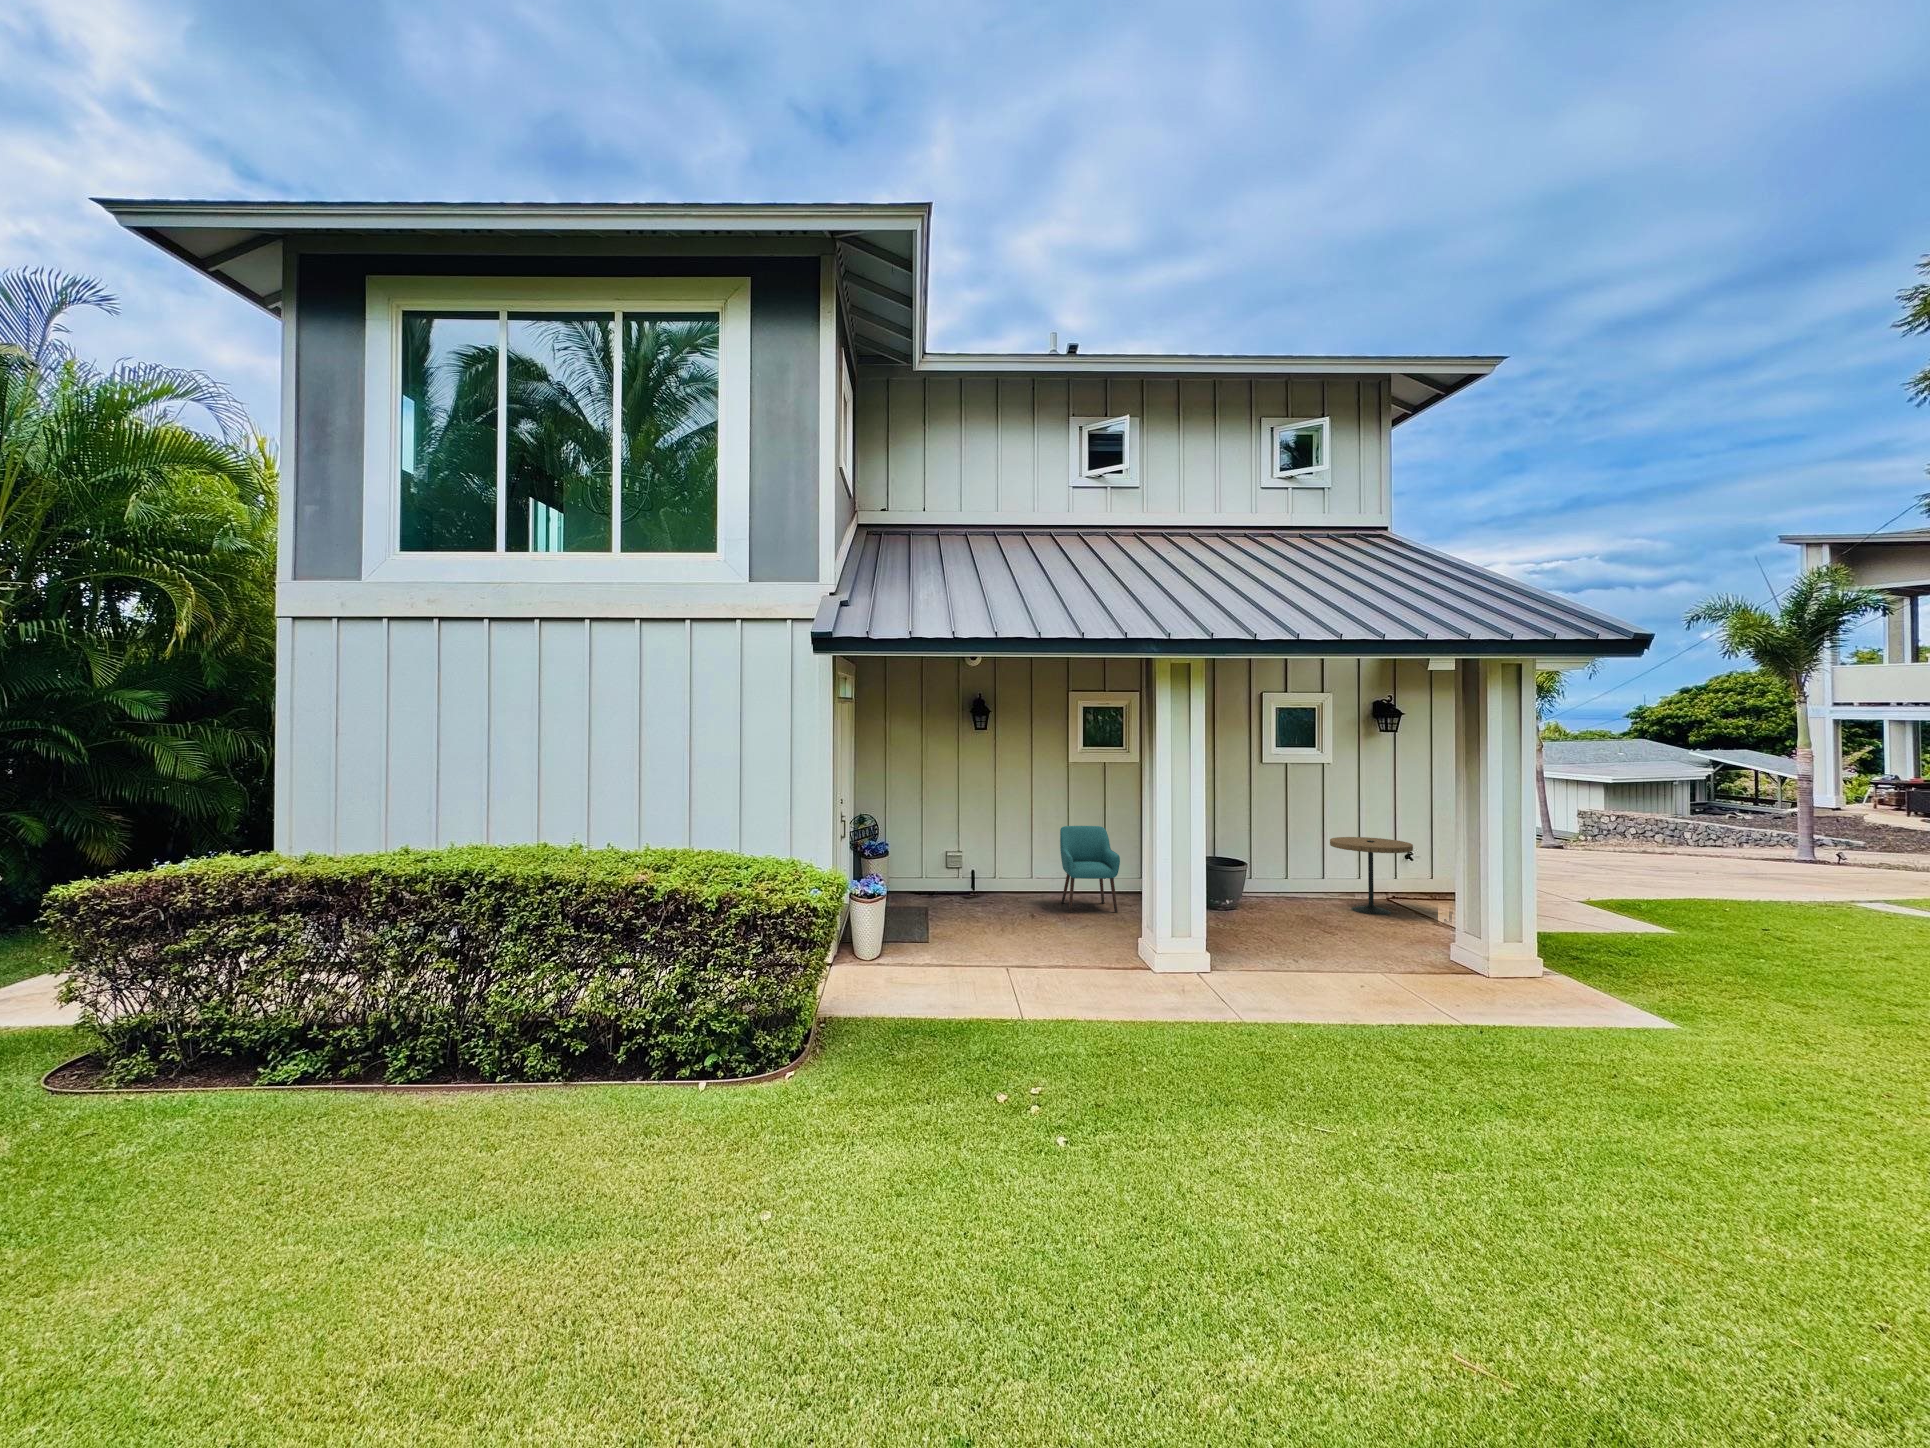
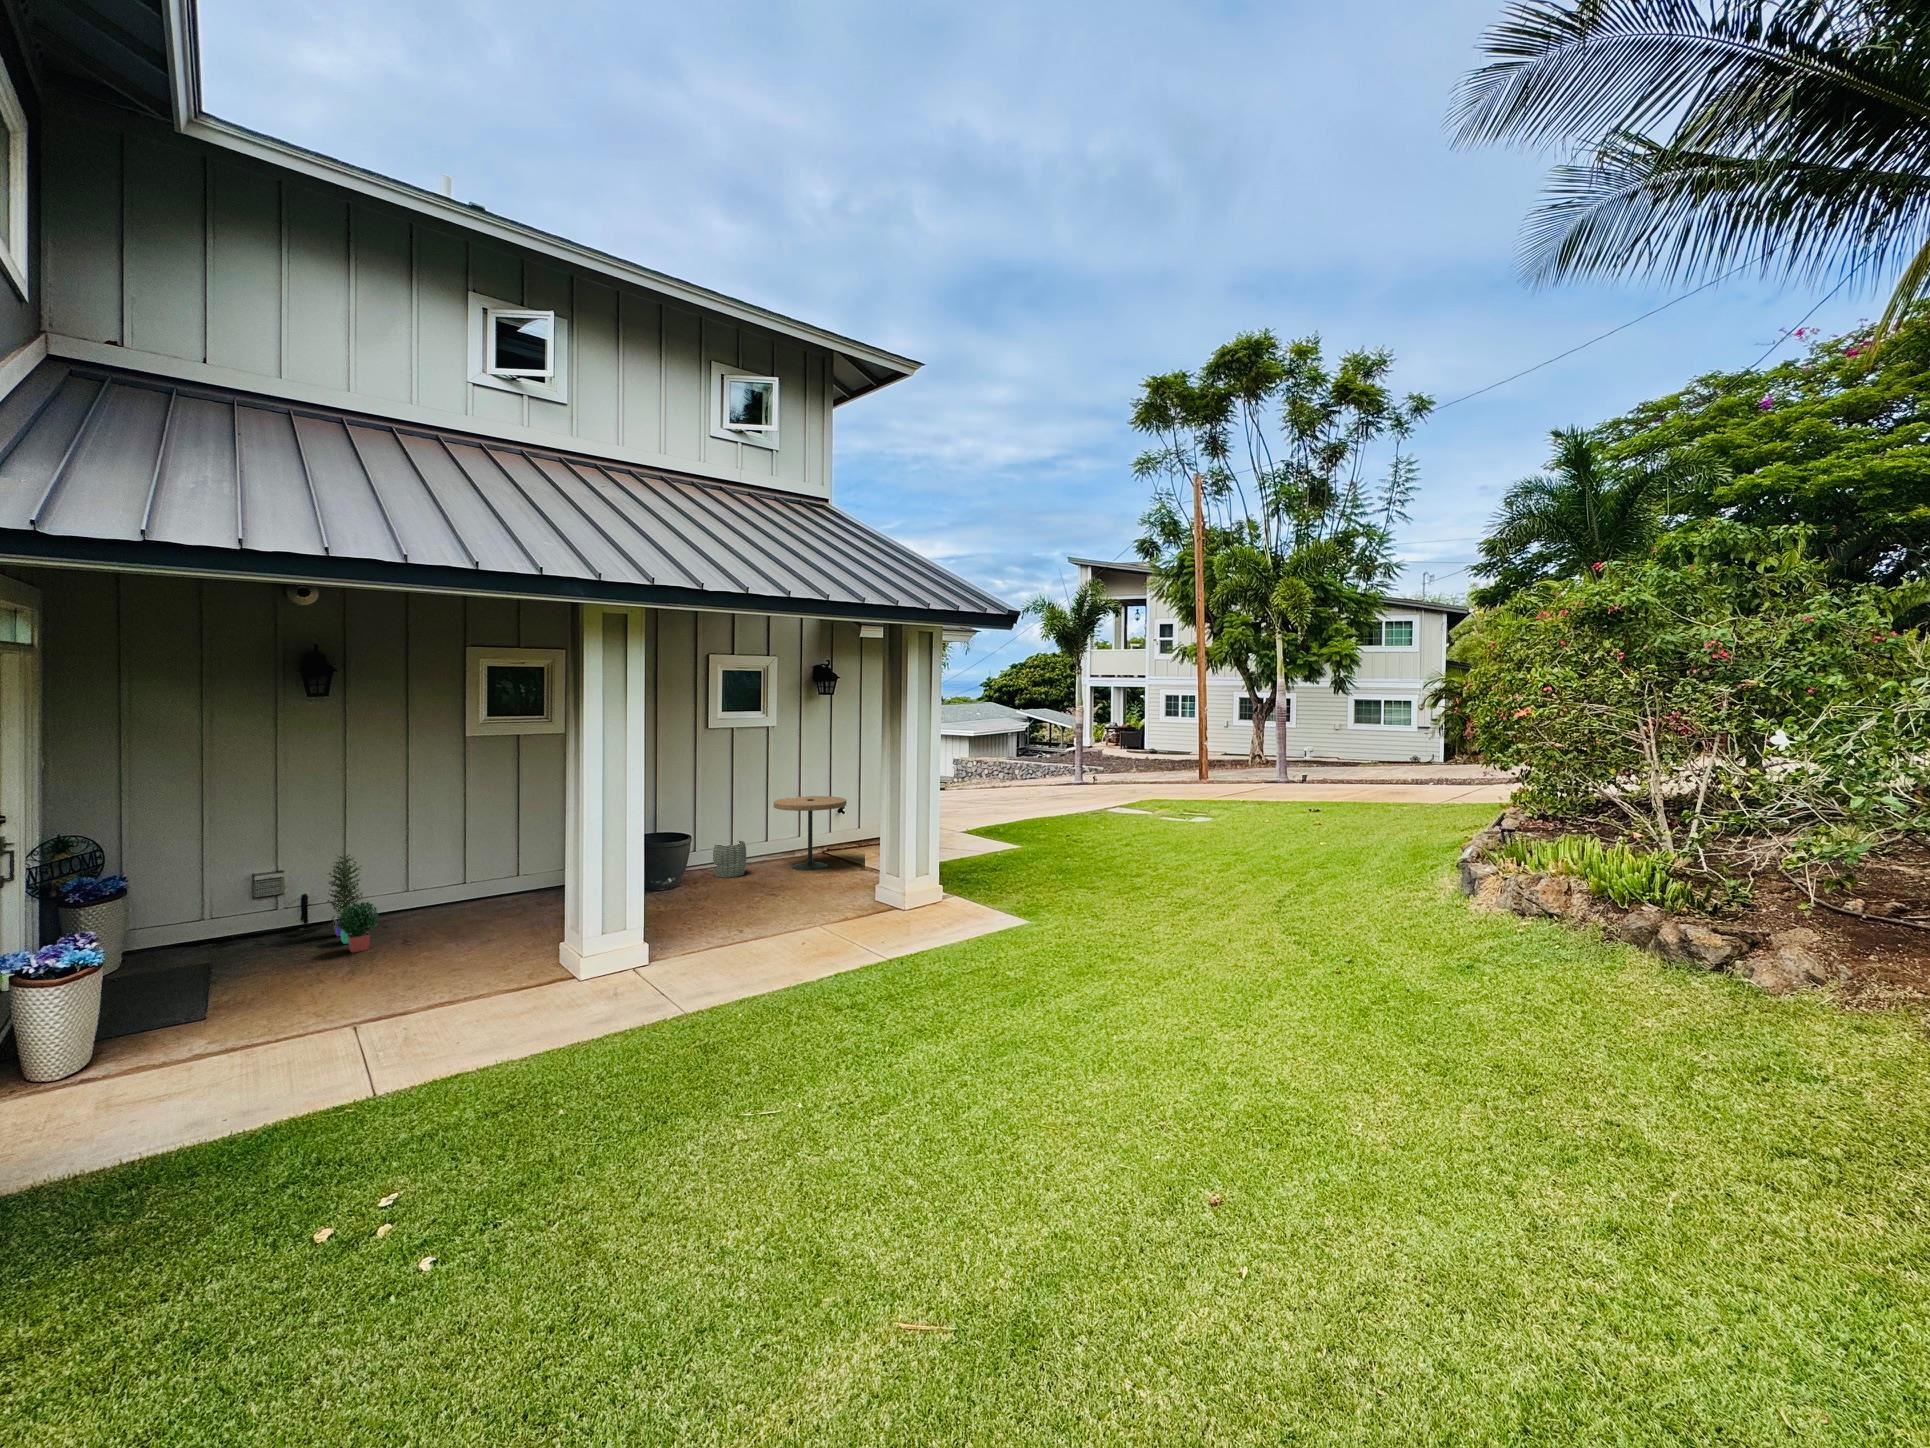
chair: present [1060,826,1120,913] -> none [453,812,538,926]
potted plant: none [984,845,1017,918] -> present [327,855,378,953]
woven basket: none [1268,873,1302,909] -> present [713,841,746,878]

